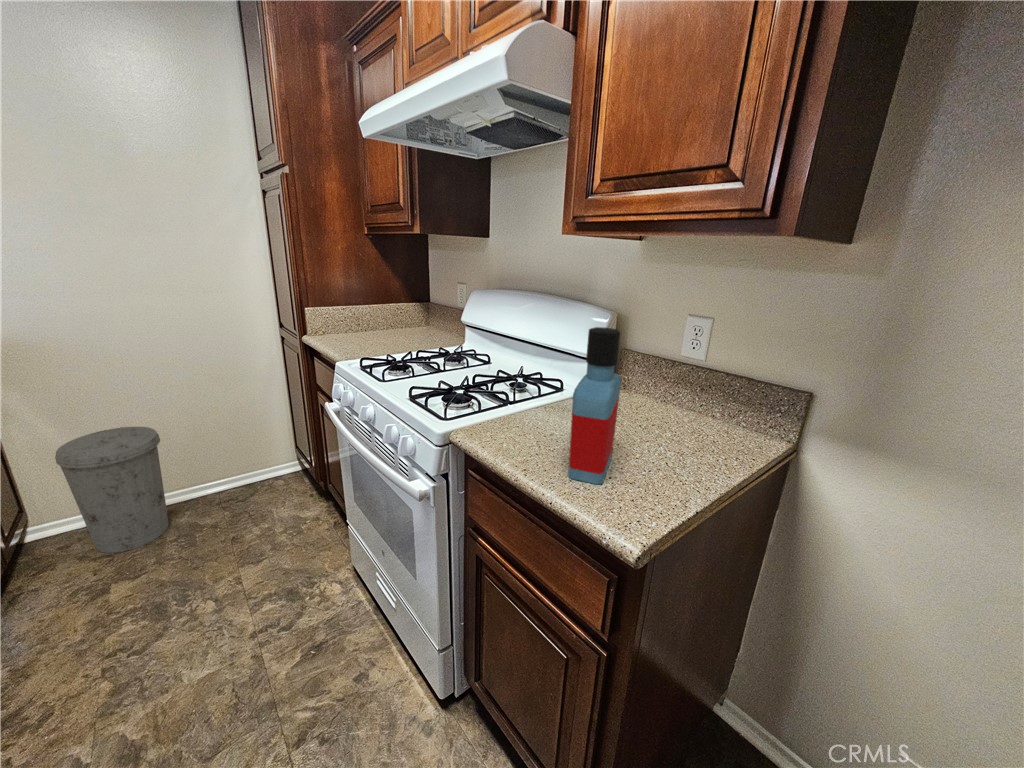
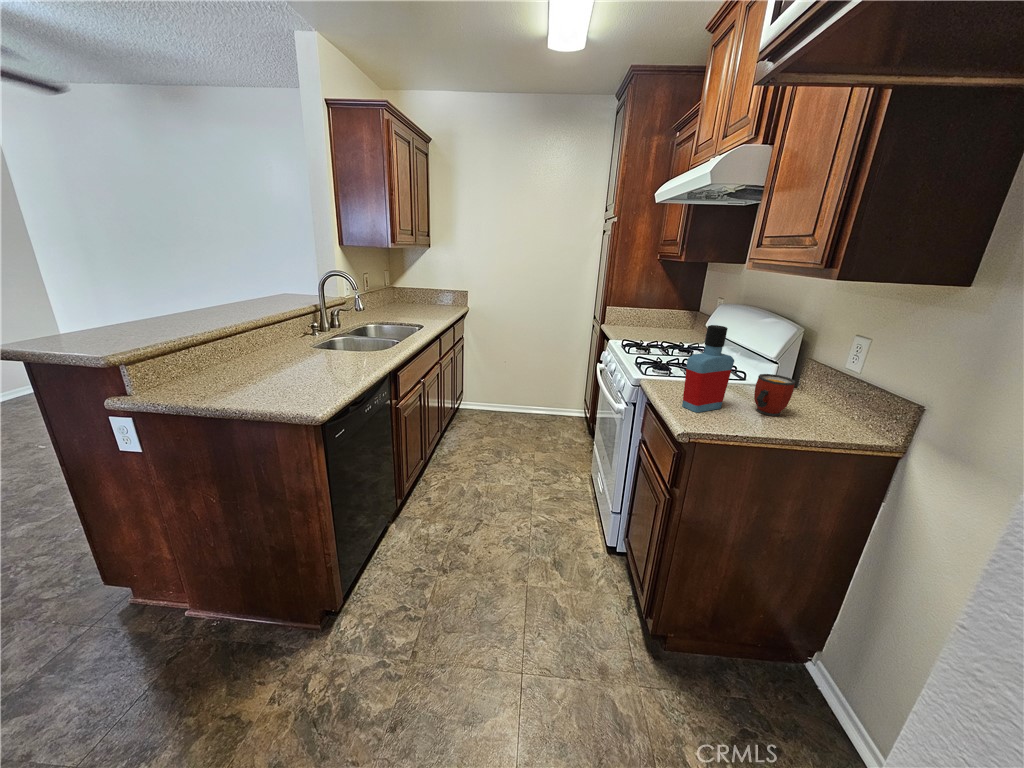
mug: none [633,384,686,447] -> present [754,374,795,416]
trash can: present [55,427,169,553] -> none [478,361,519,425]

